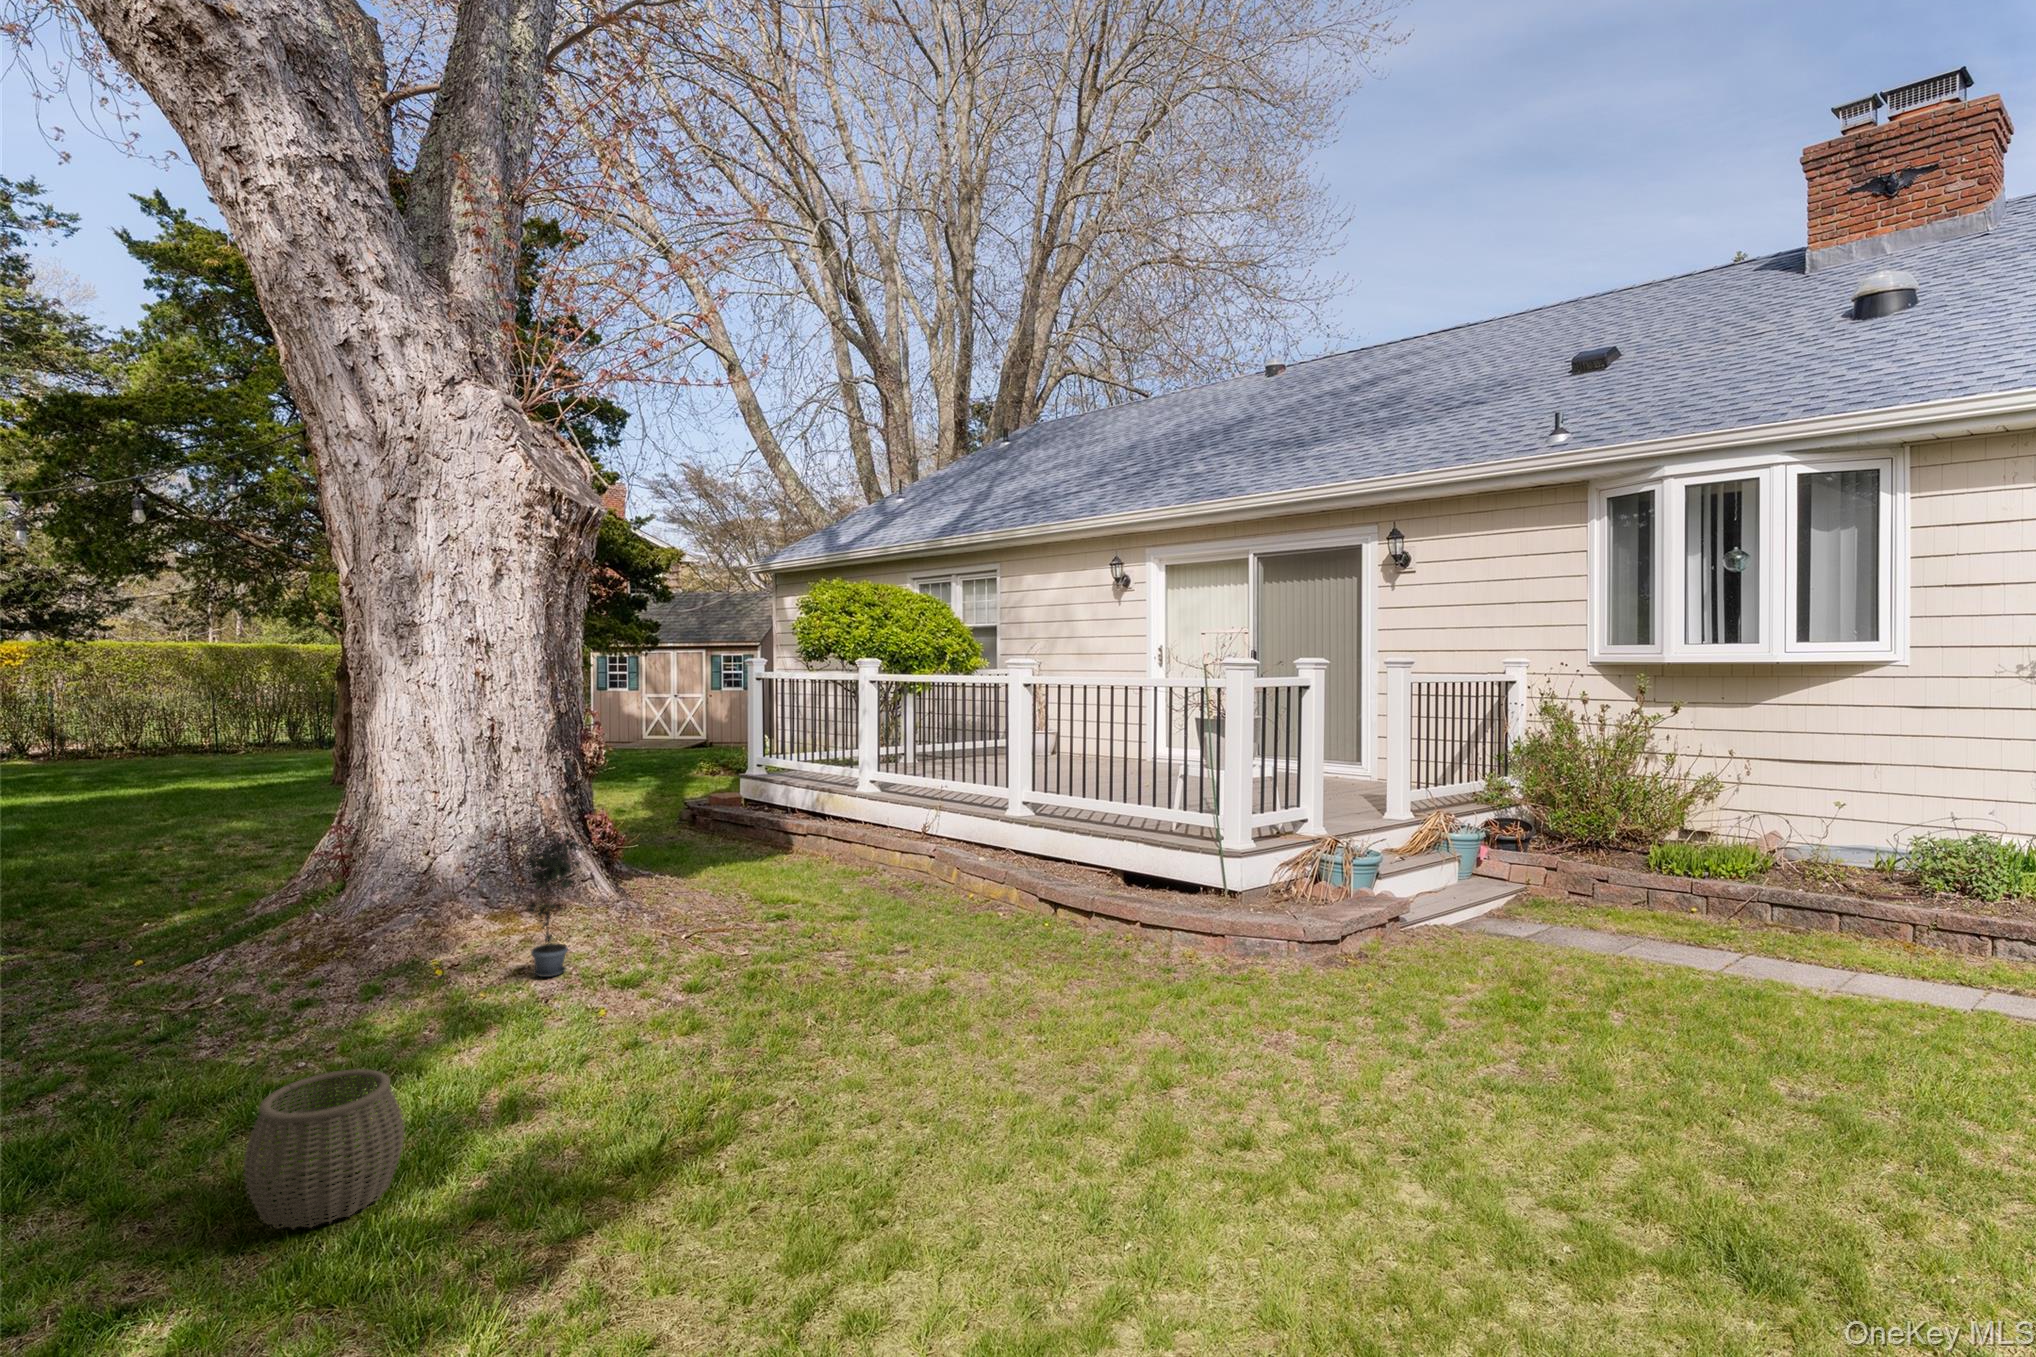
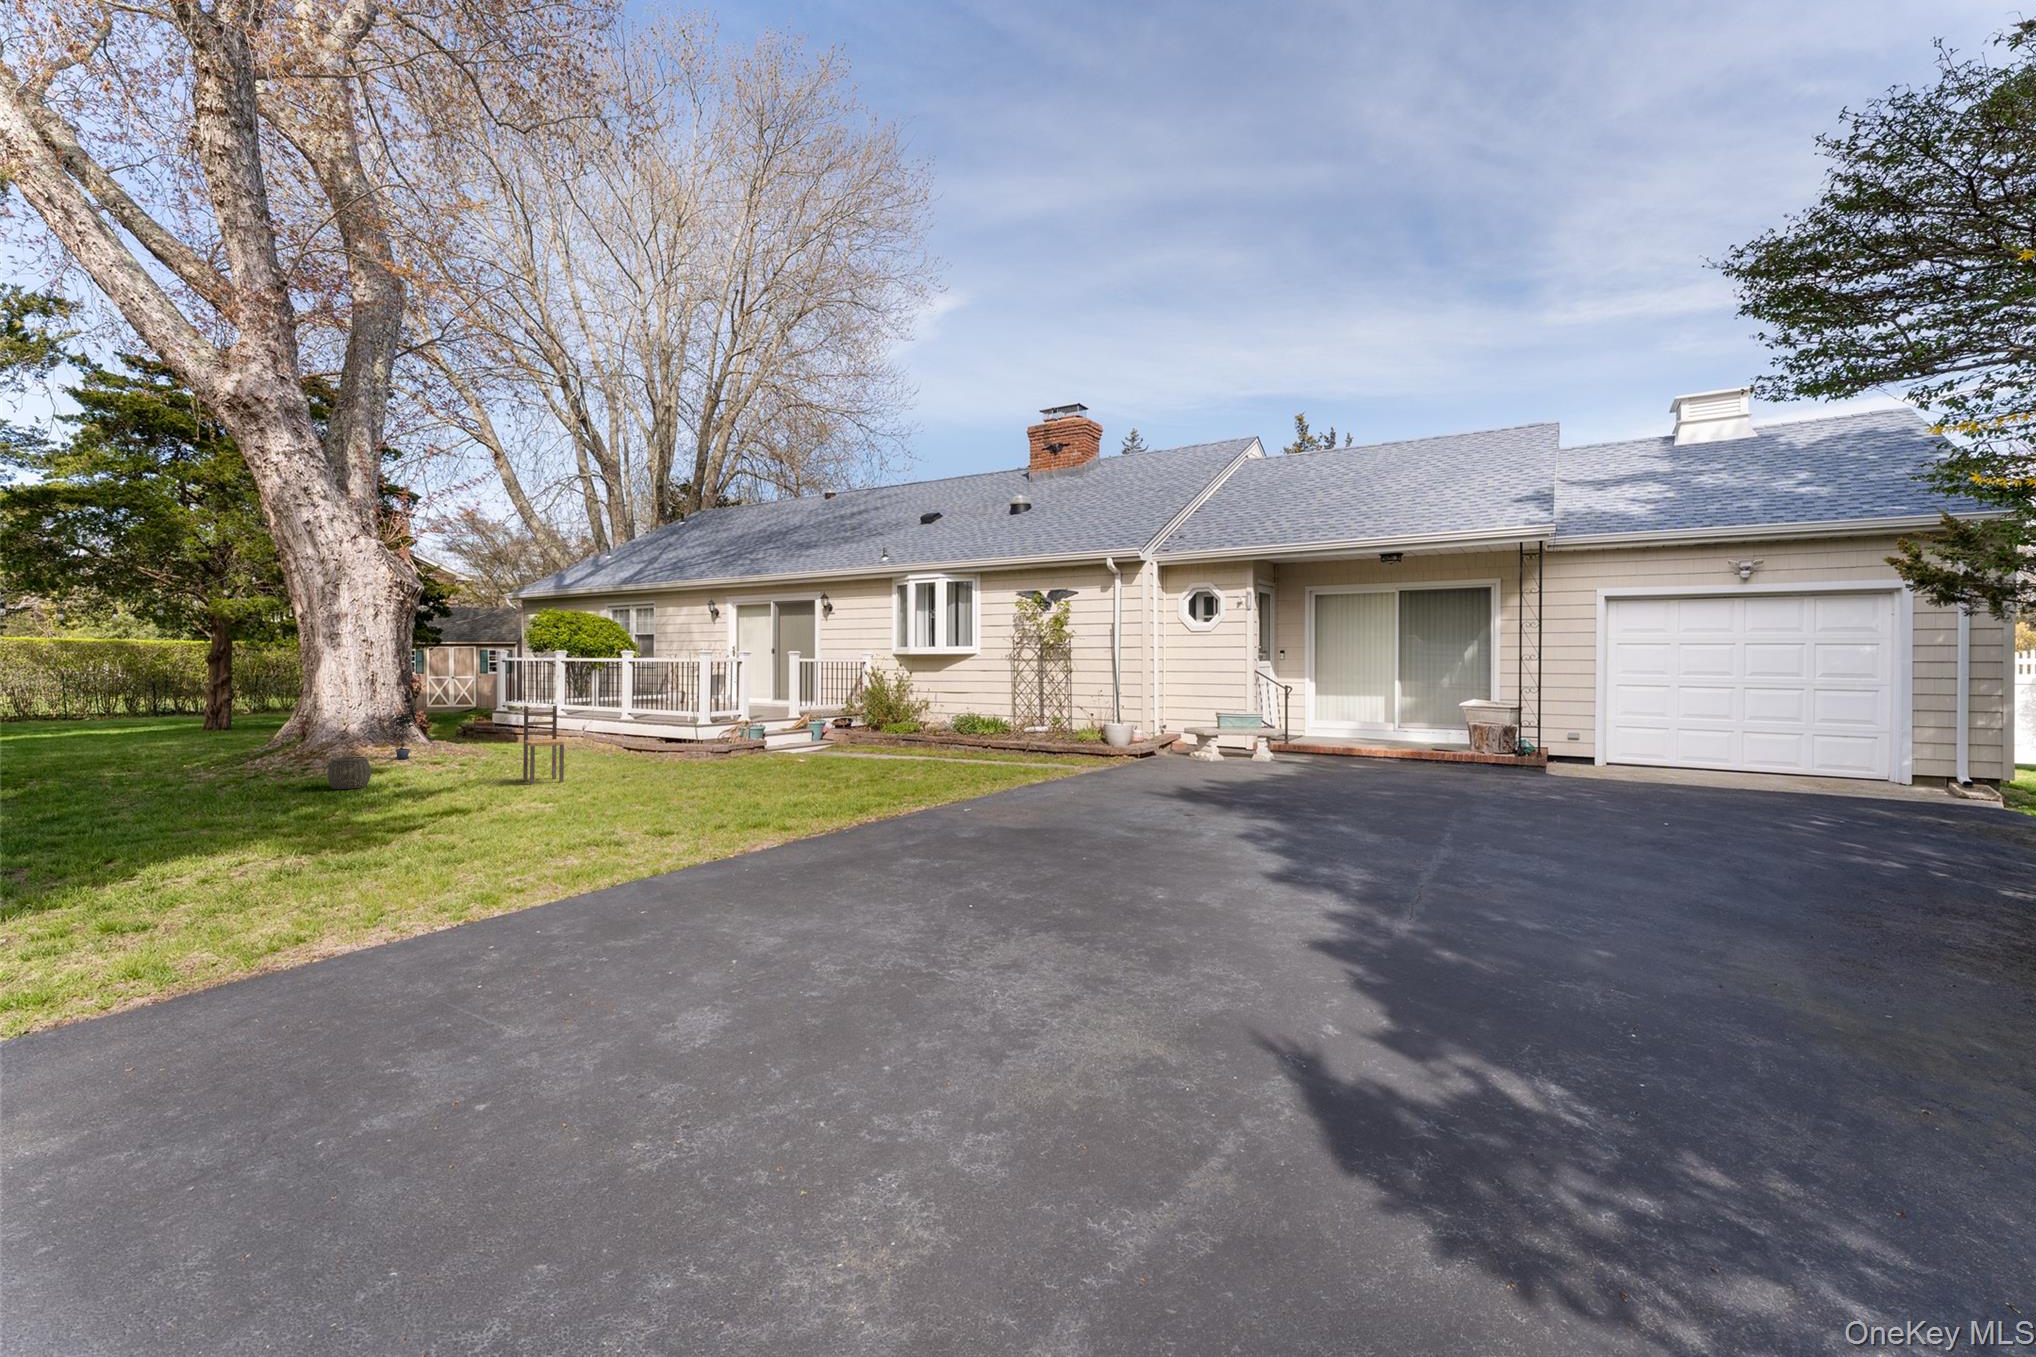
chair: none [880,850,1016,1158] -> present [523,706,564,785]

